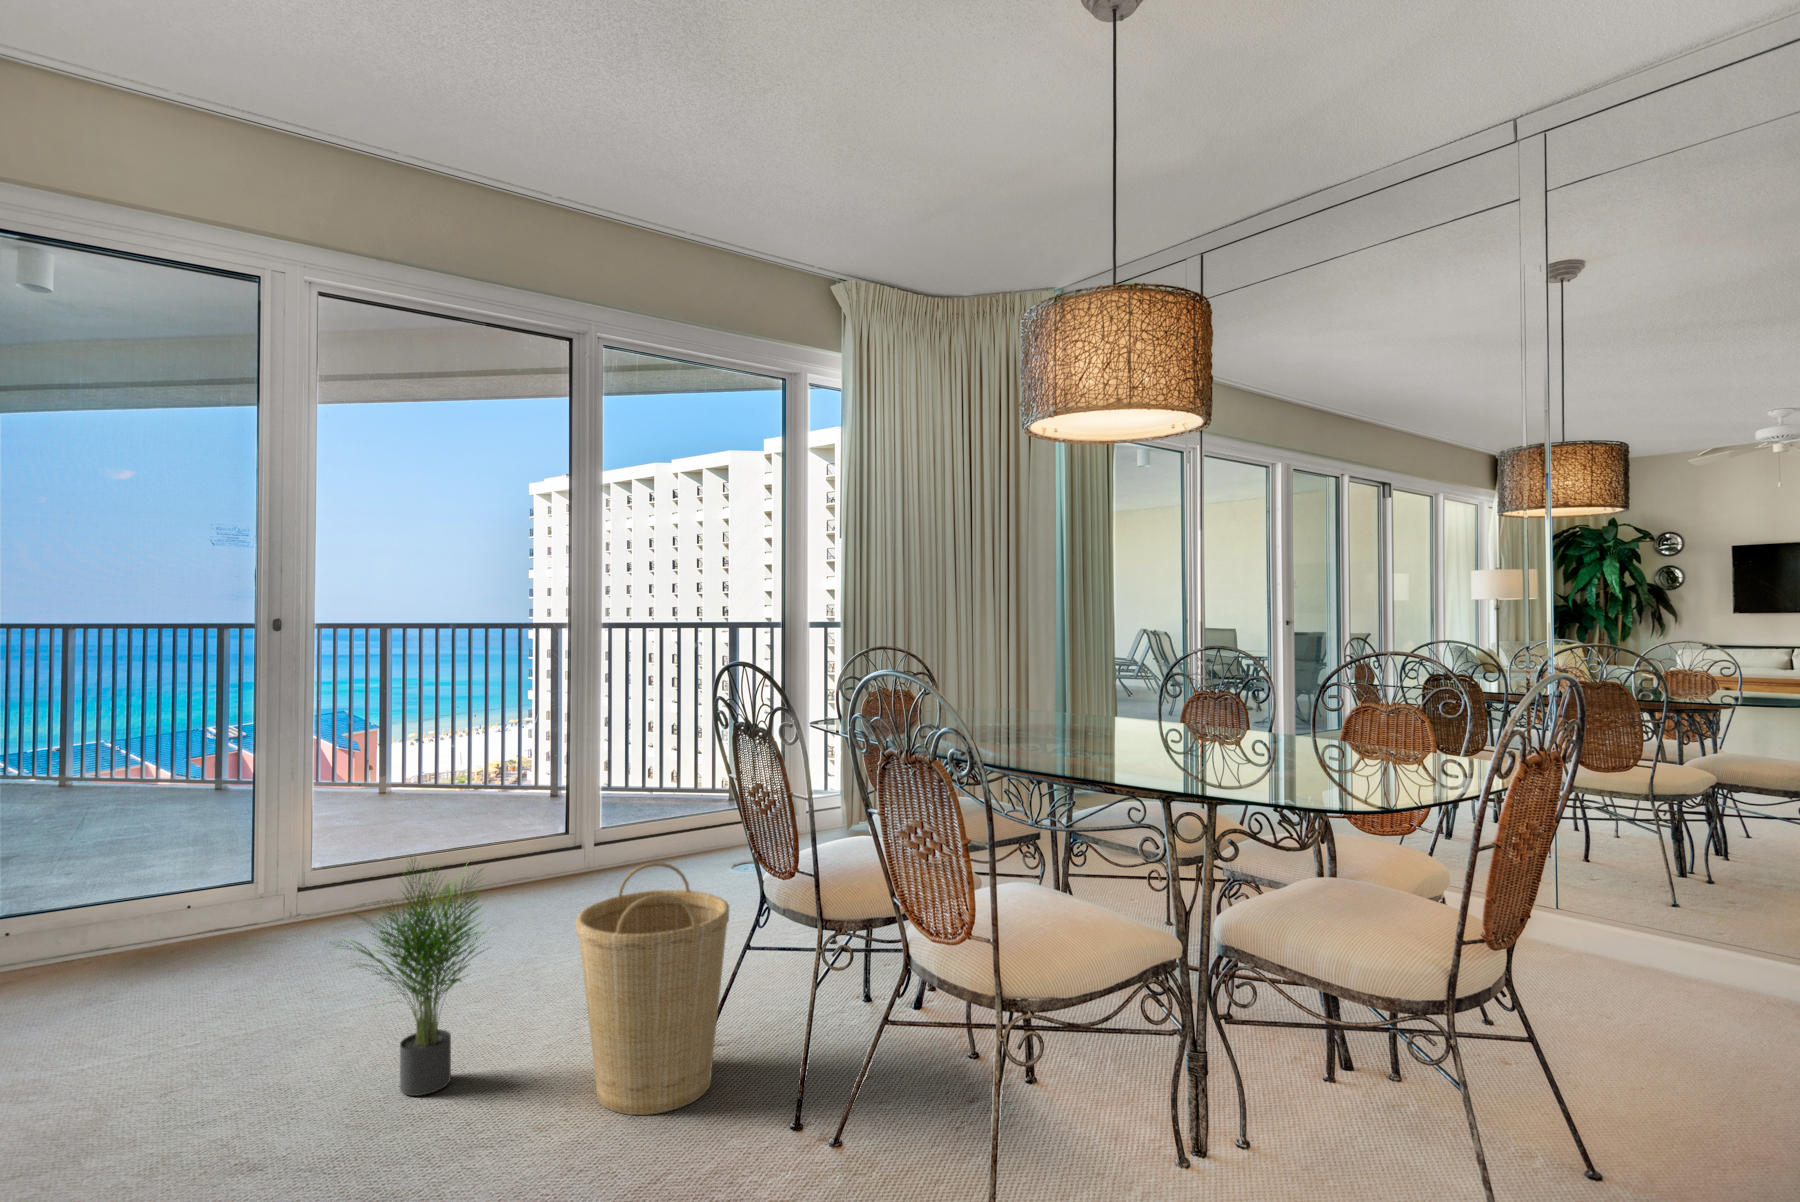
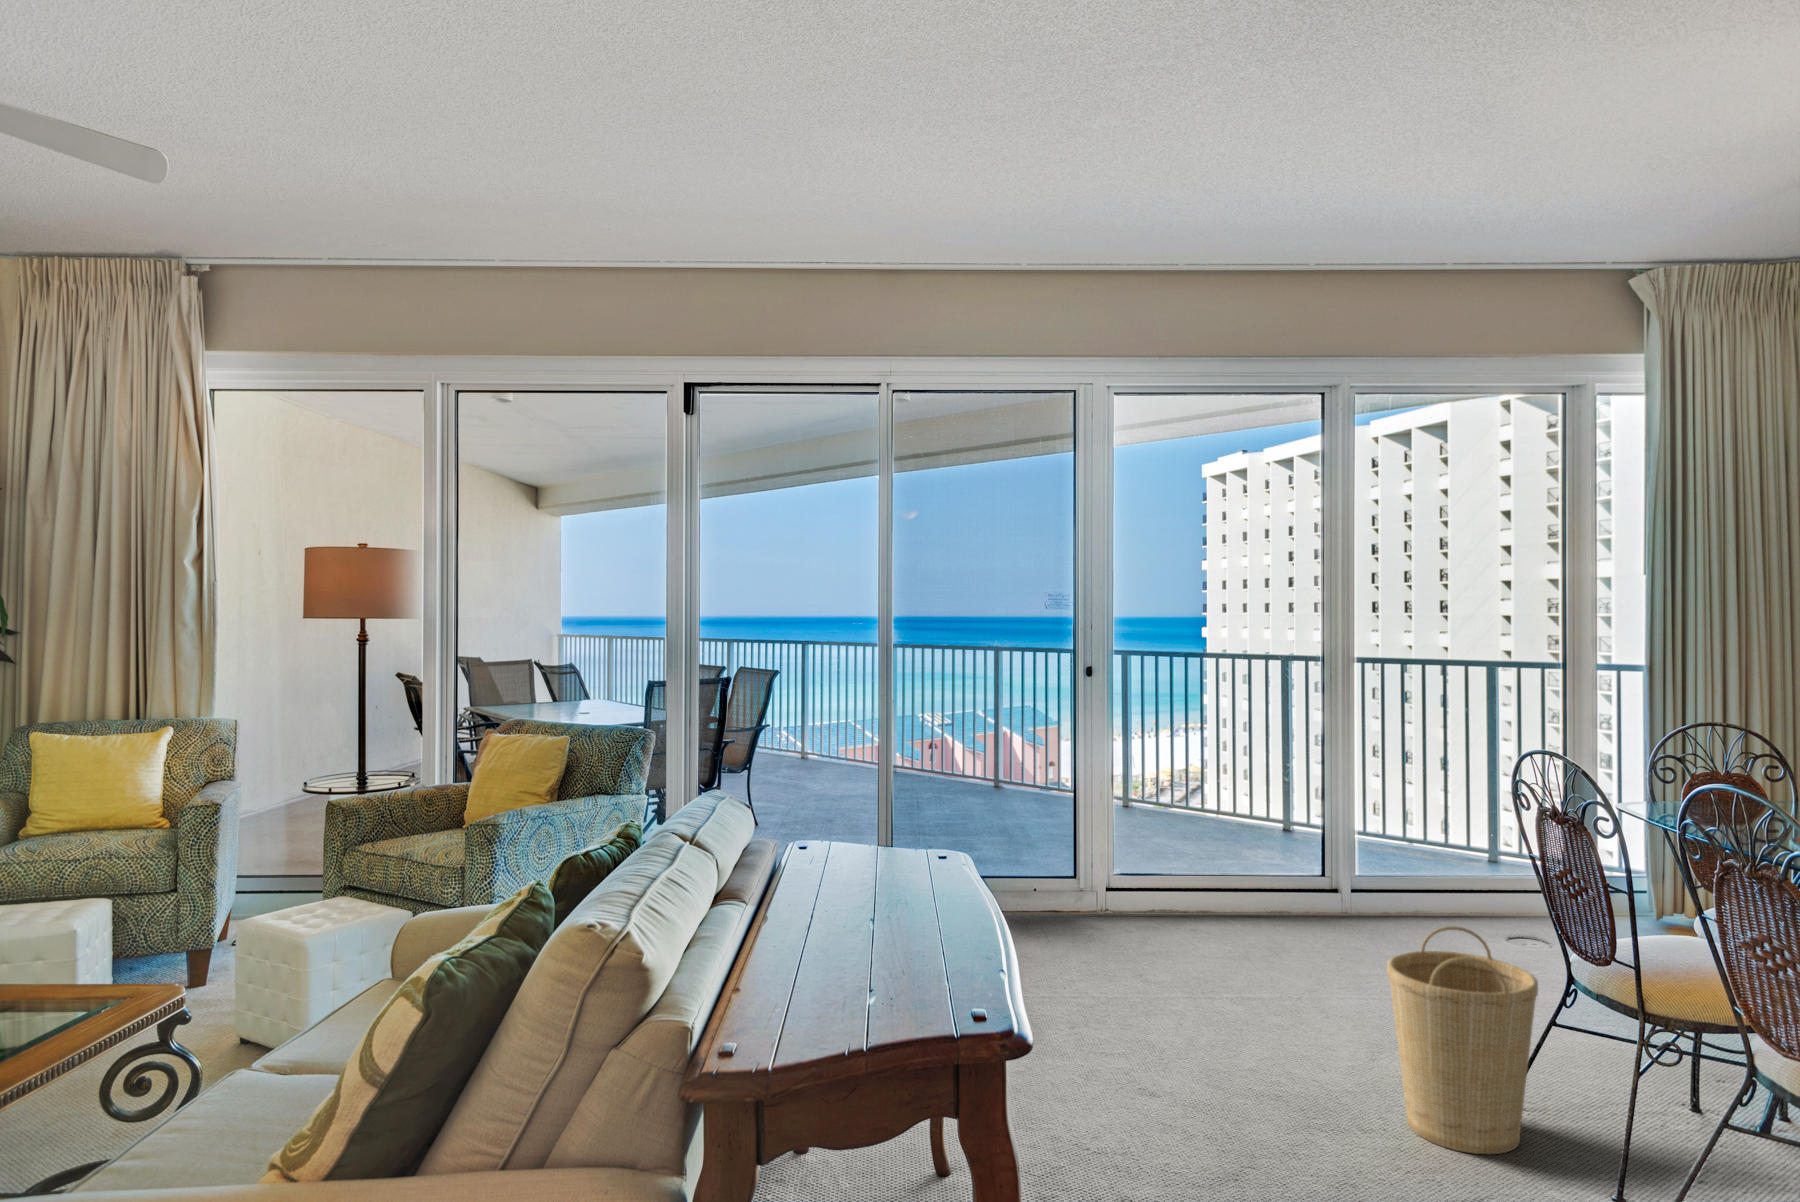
potted plant: present [347,861,489,1096] -> none [1174,885,1318,1084]

